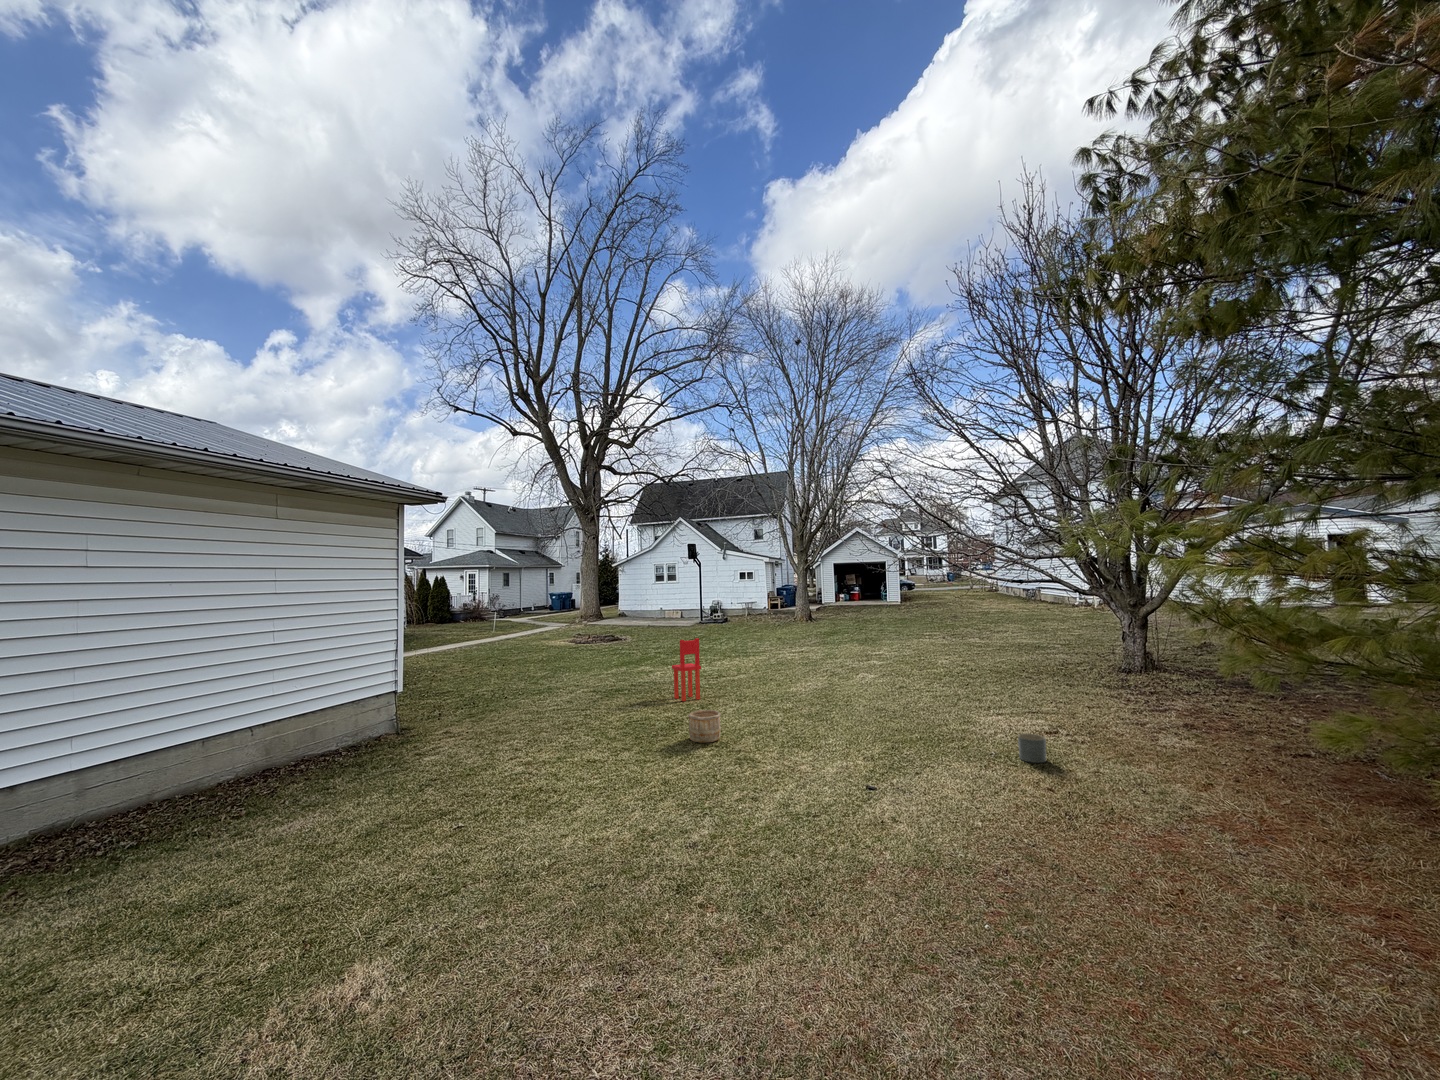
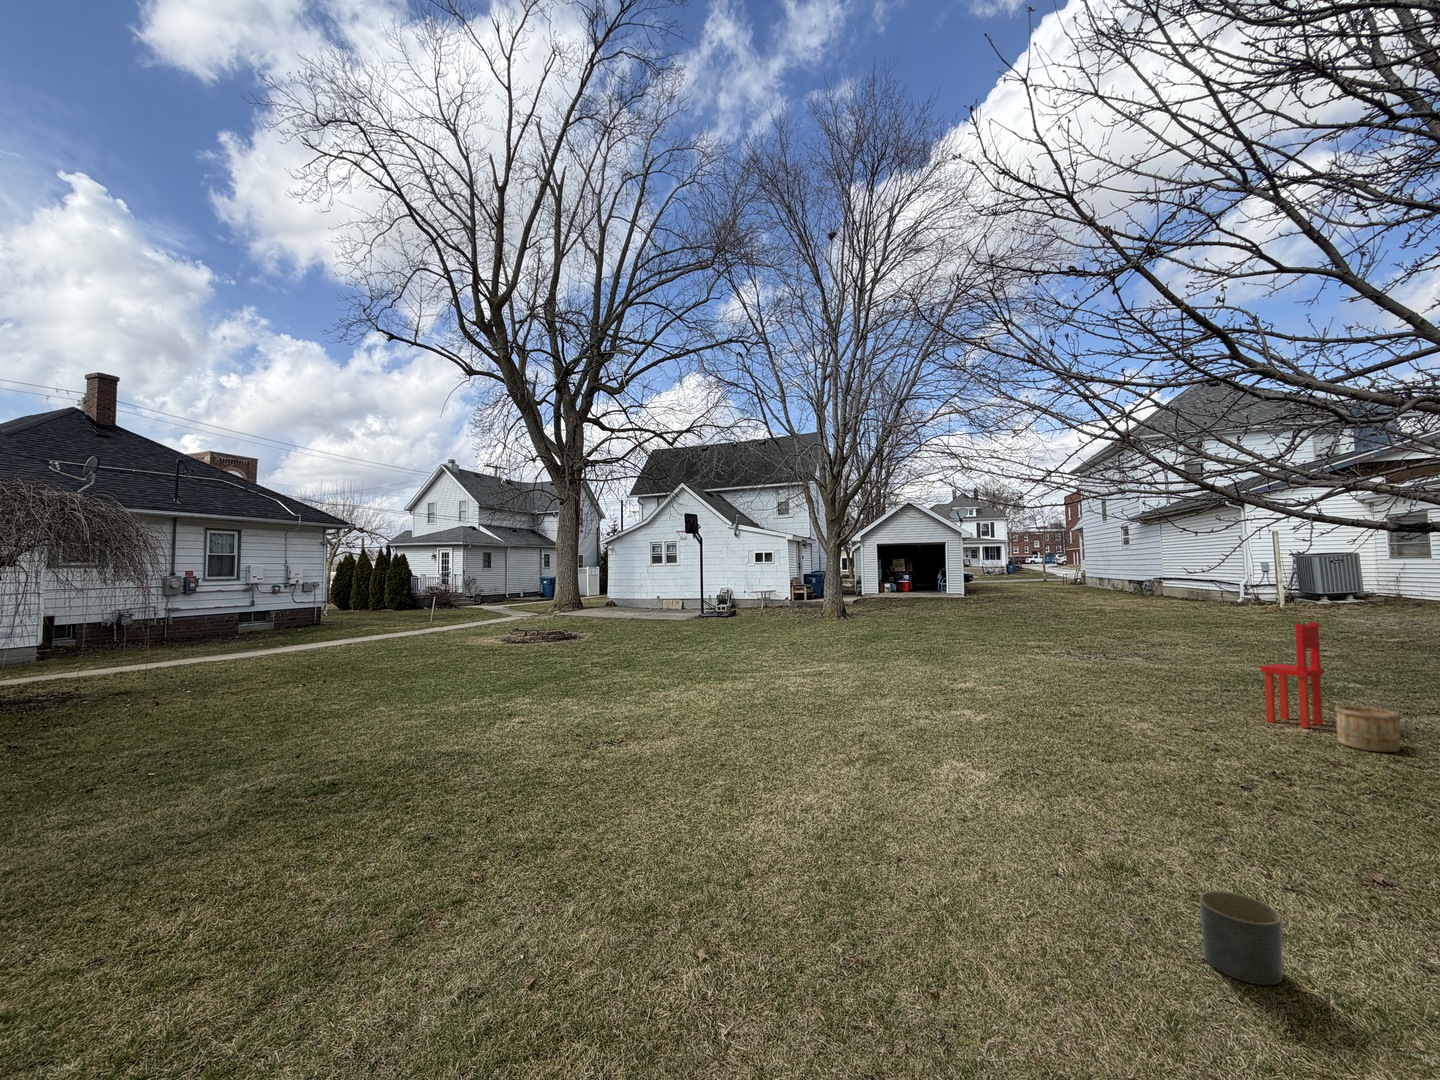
chair: present [672,638,701,701] -> present [1260,622,1324,728]
wooden bucket: present [688,710,721,743] -> present [1335,705,1401,752]

